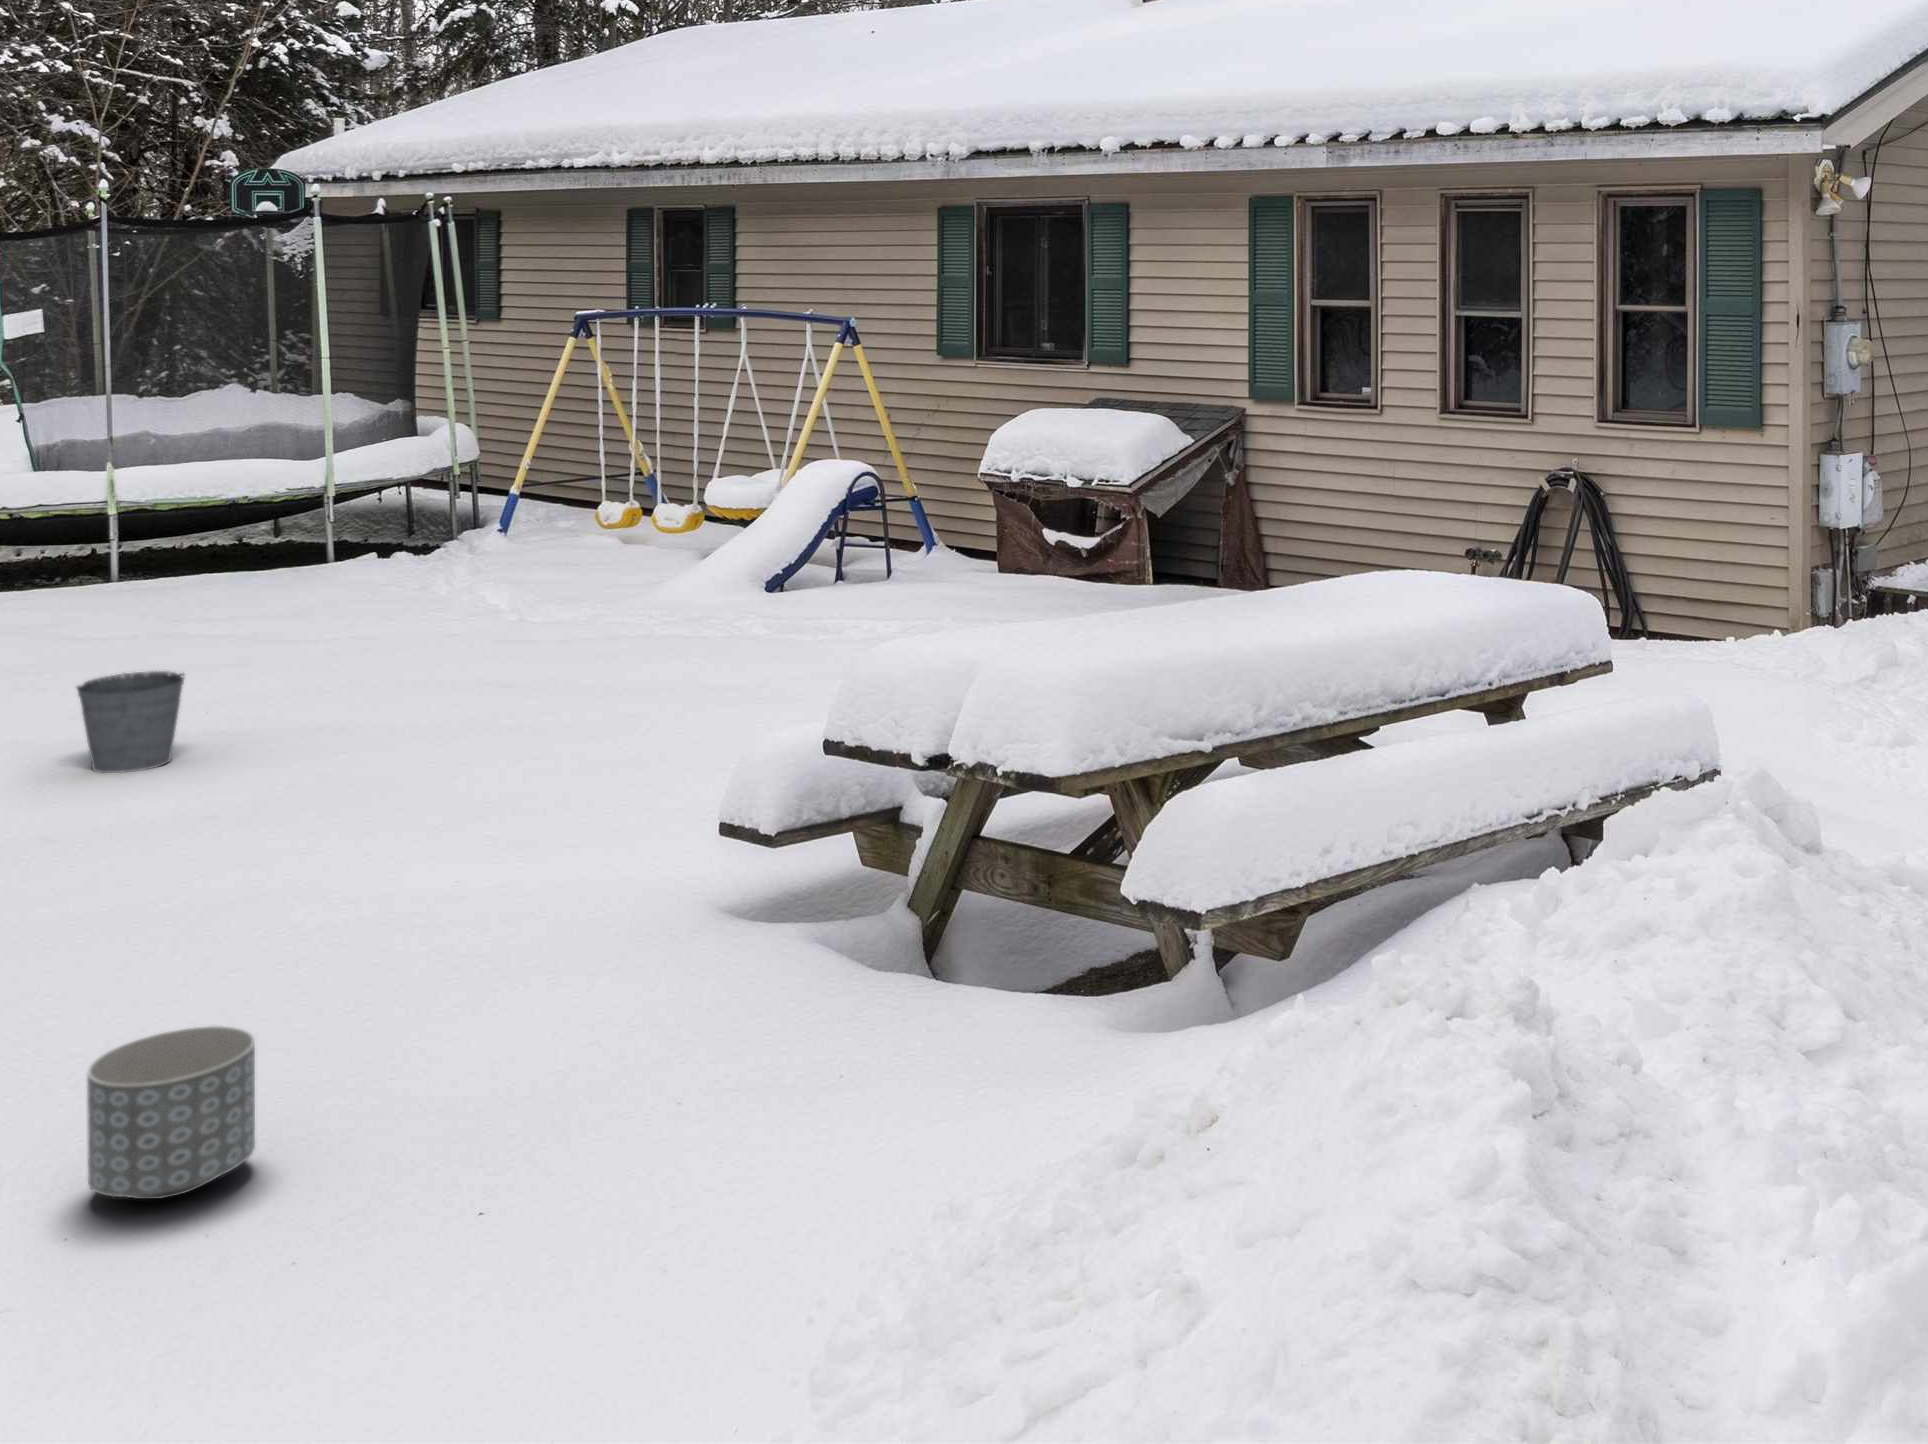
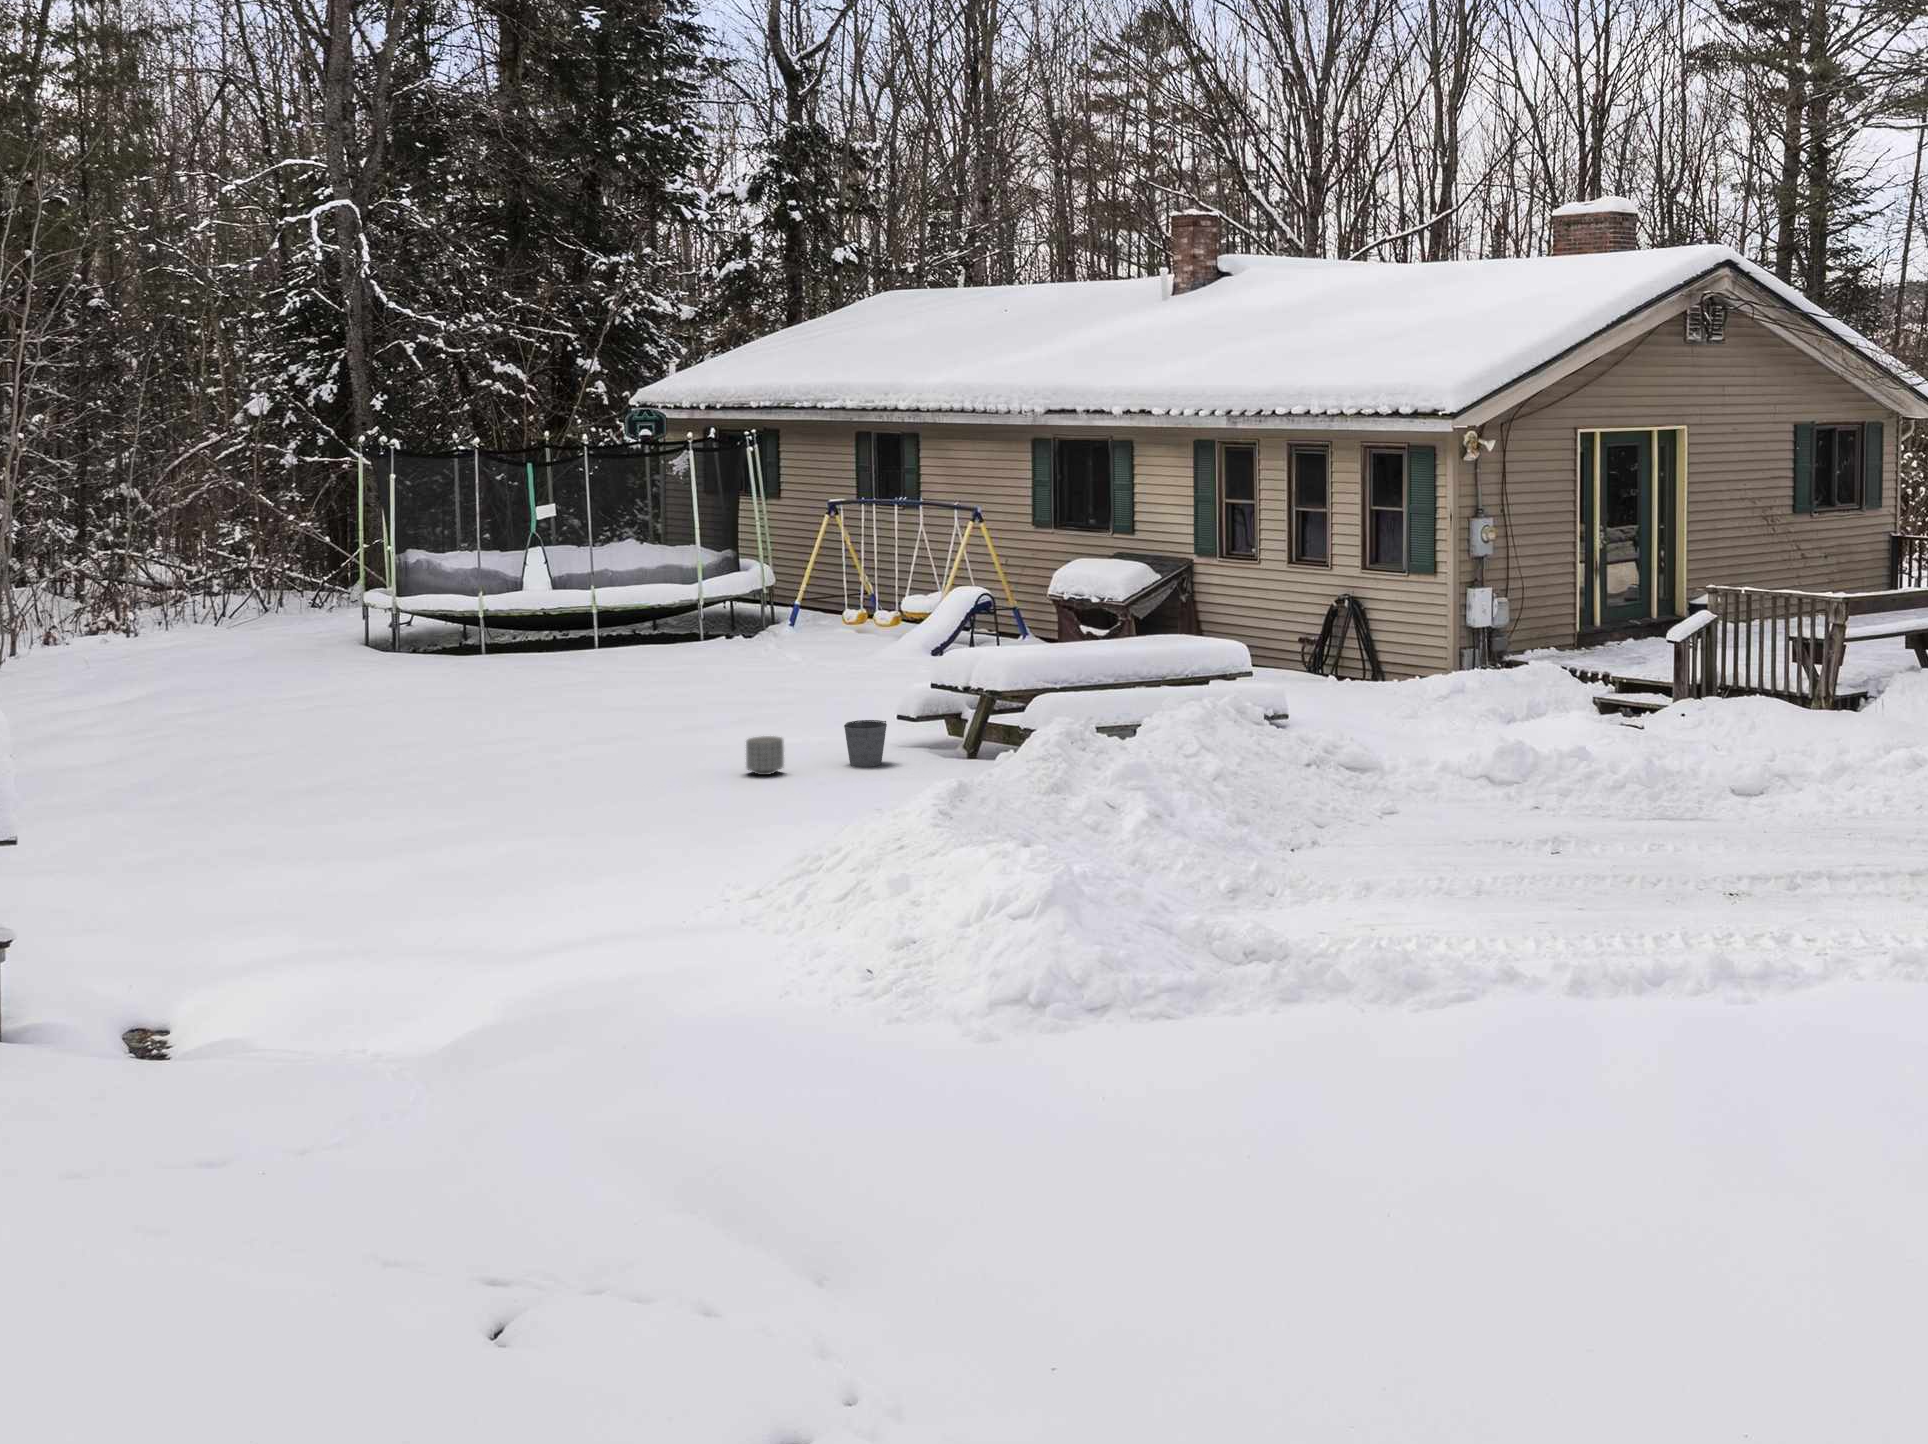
bucket: present [77,671,184,773] -> present [844,720,887,767]

